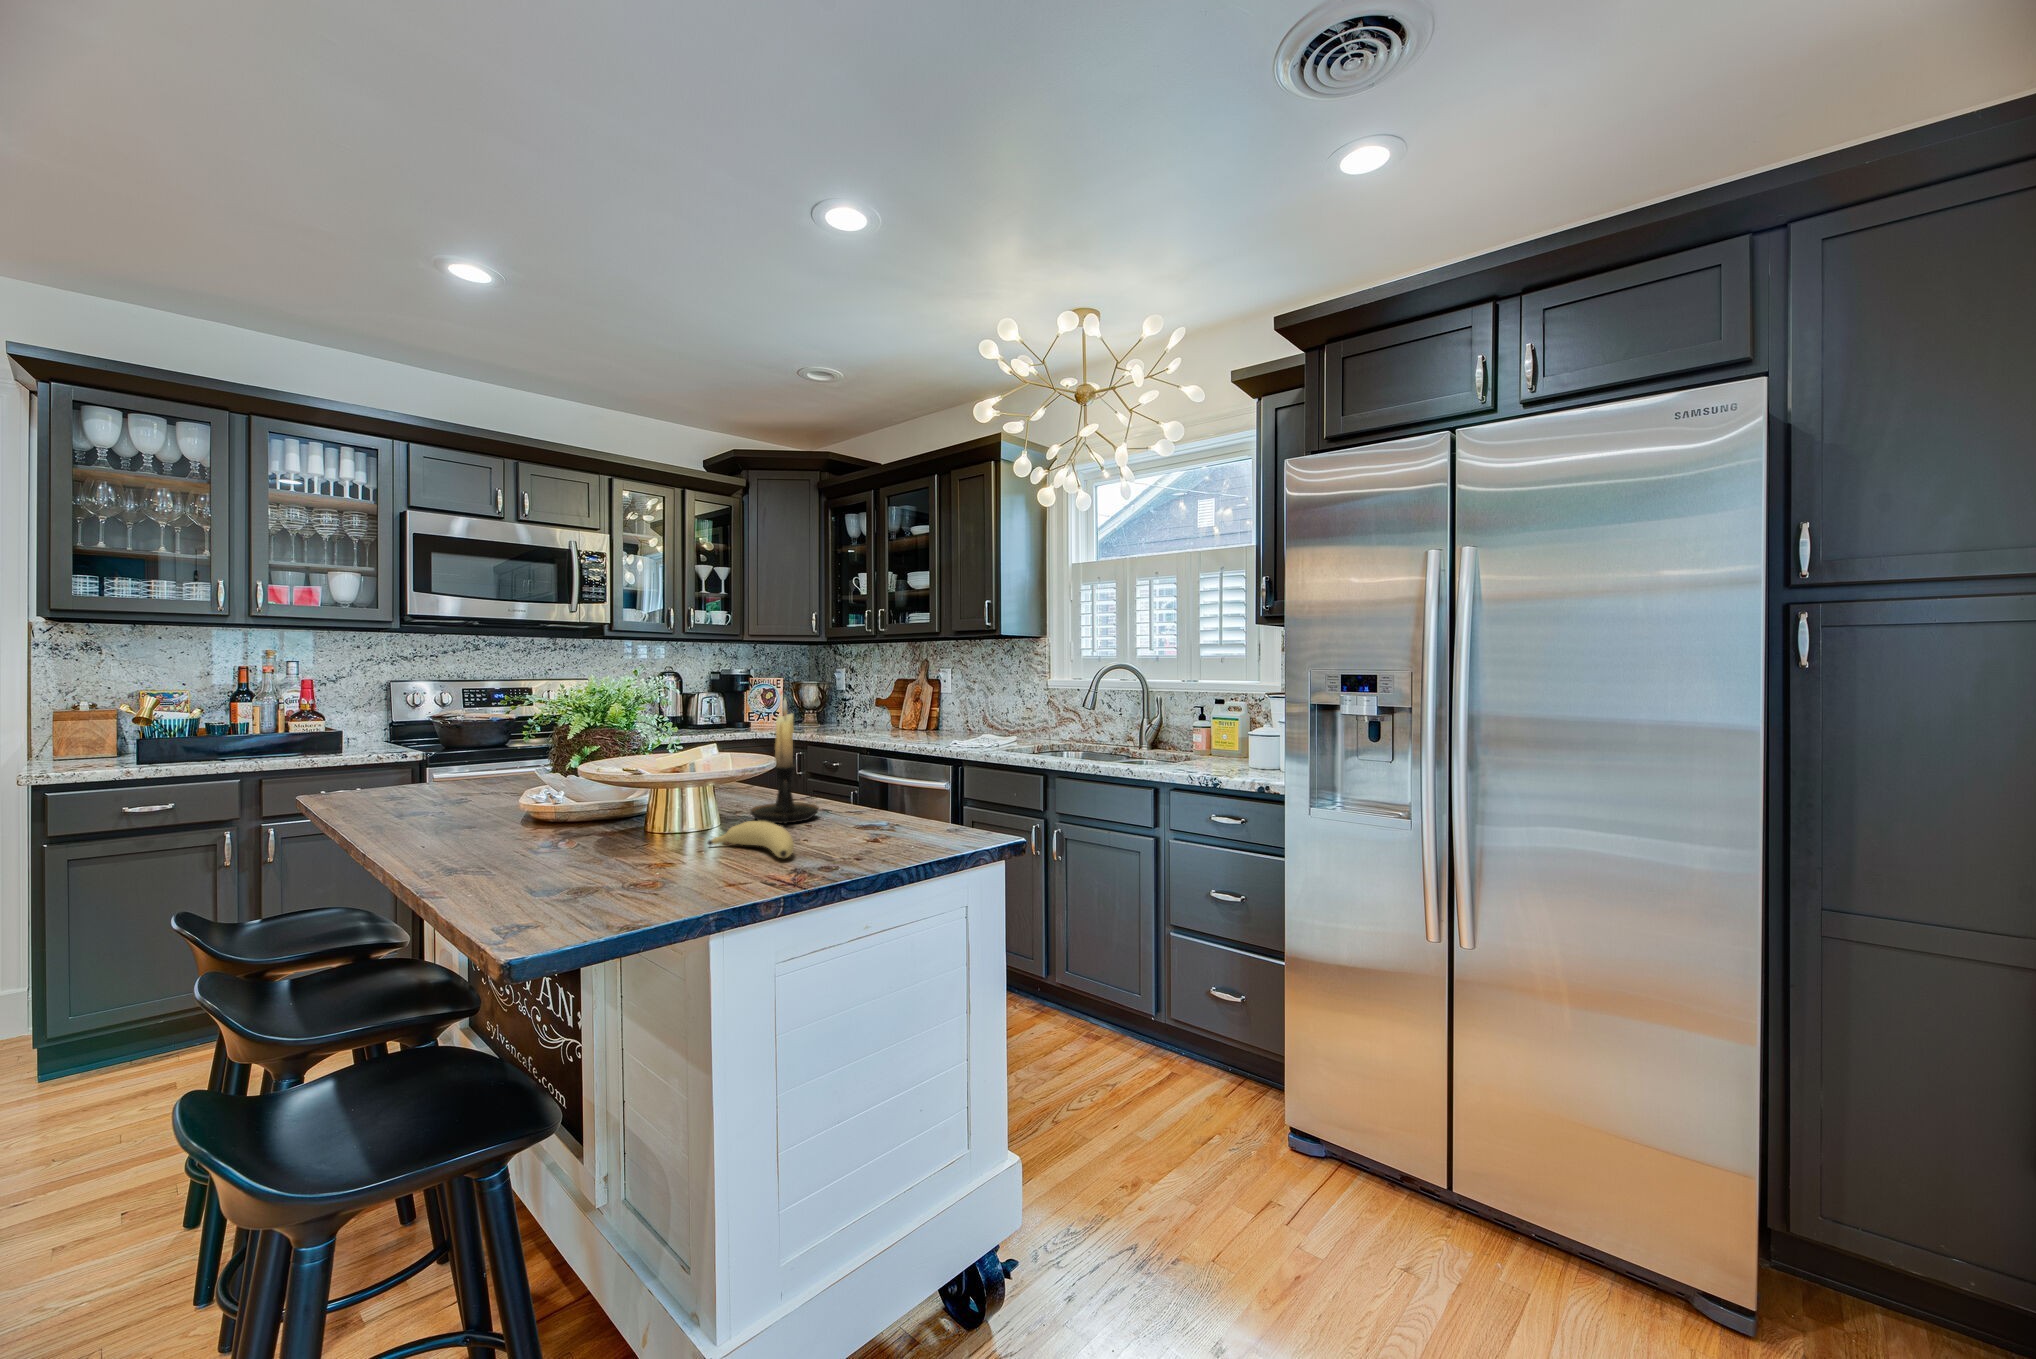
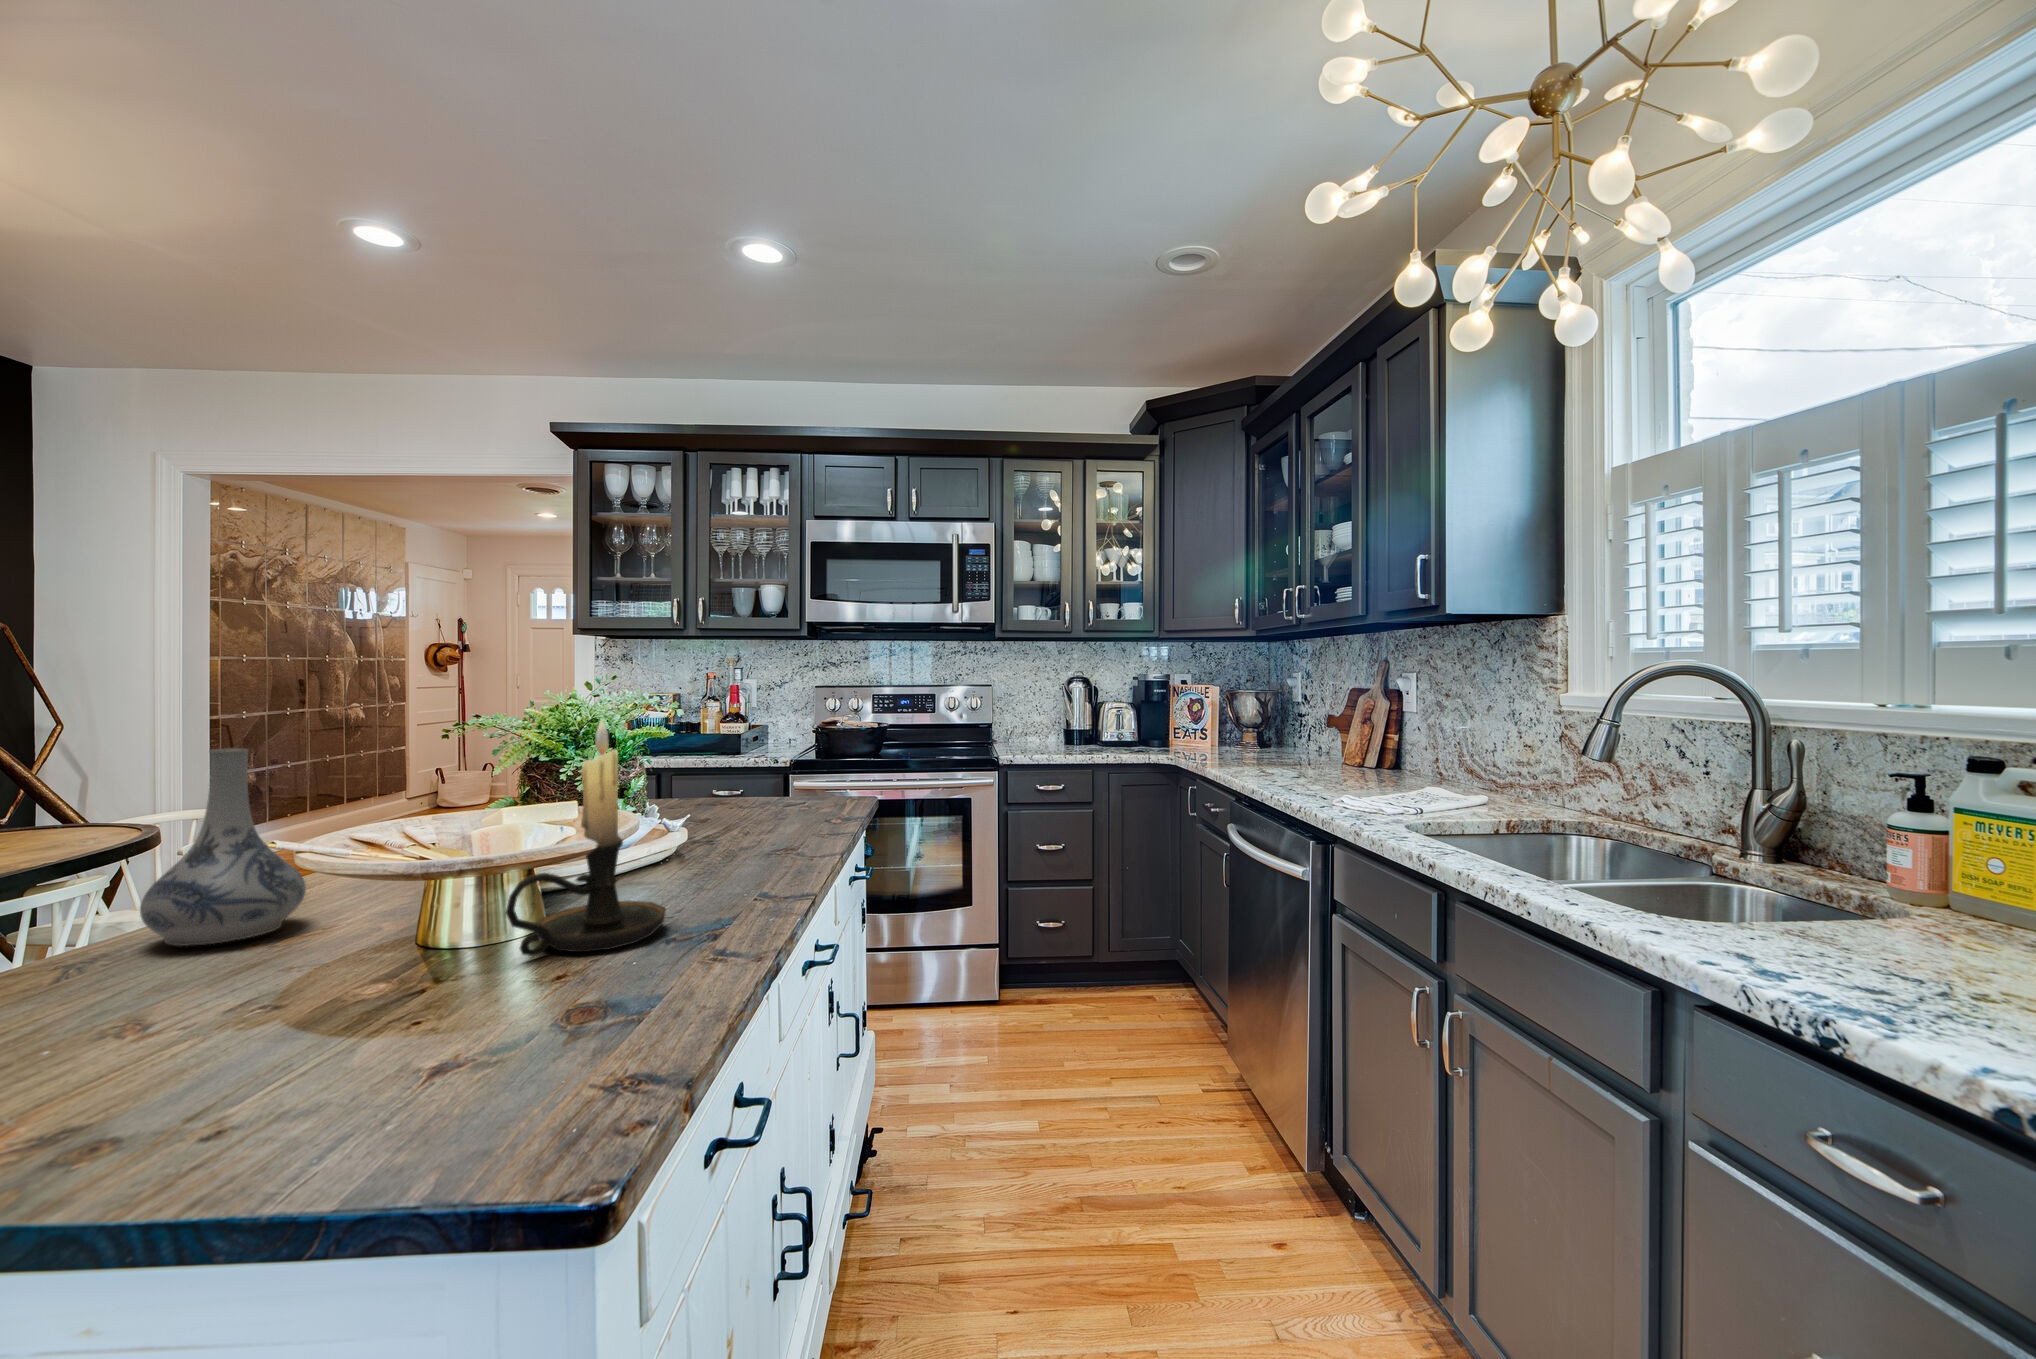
decorative vase: none [501,724,594,854] -> present [140,748,306,946]
banana: present [708,821,794,858] -> none [95,958,336,1081]

